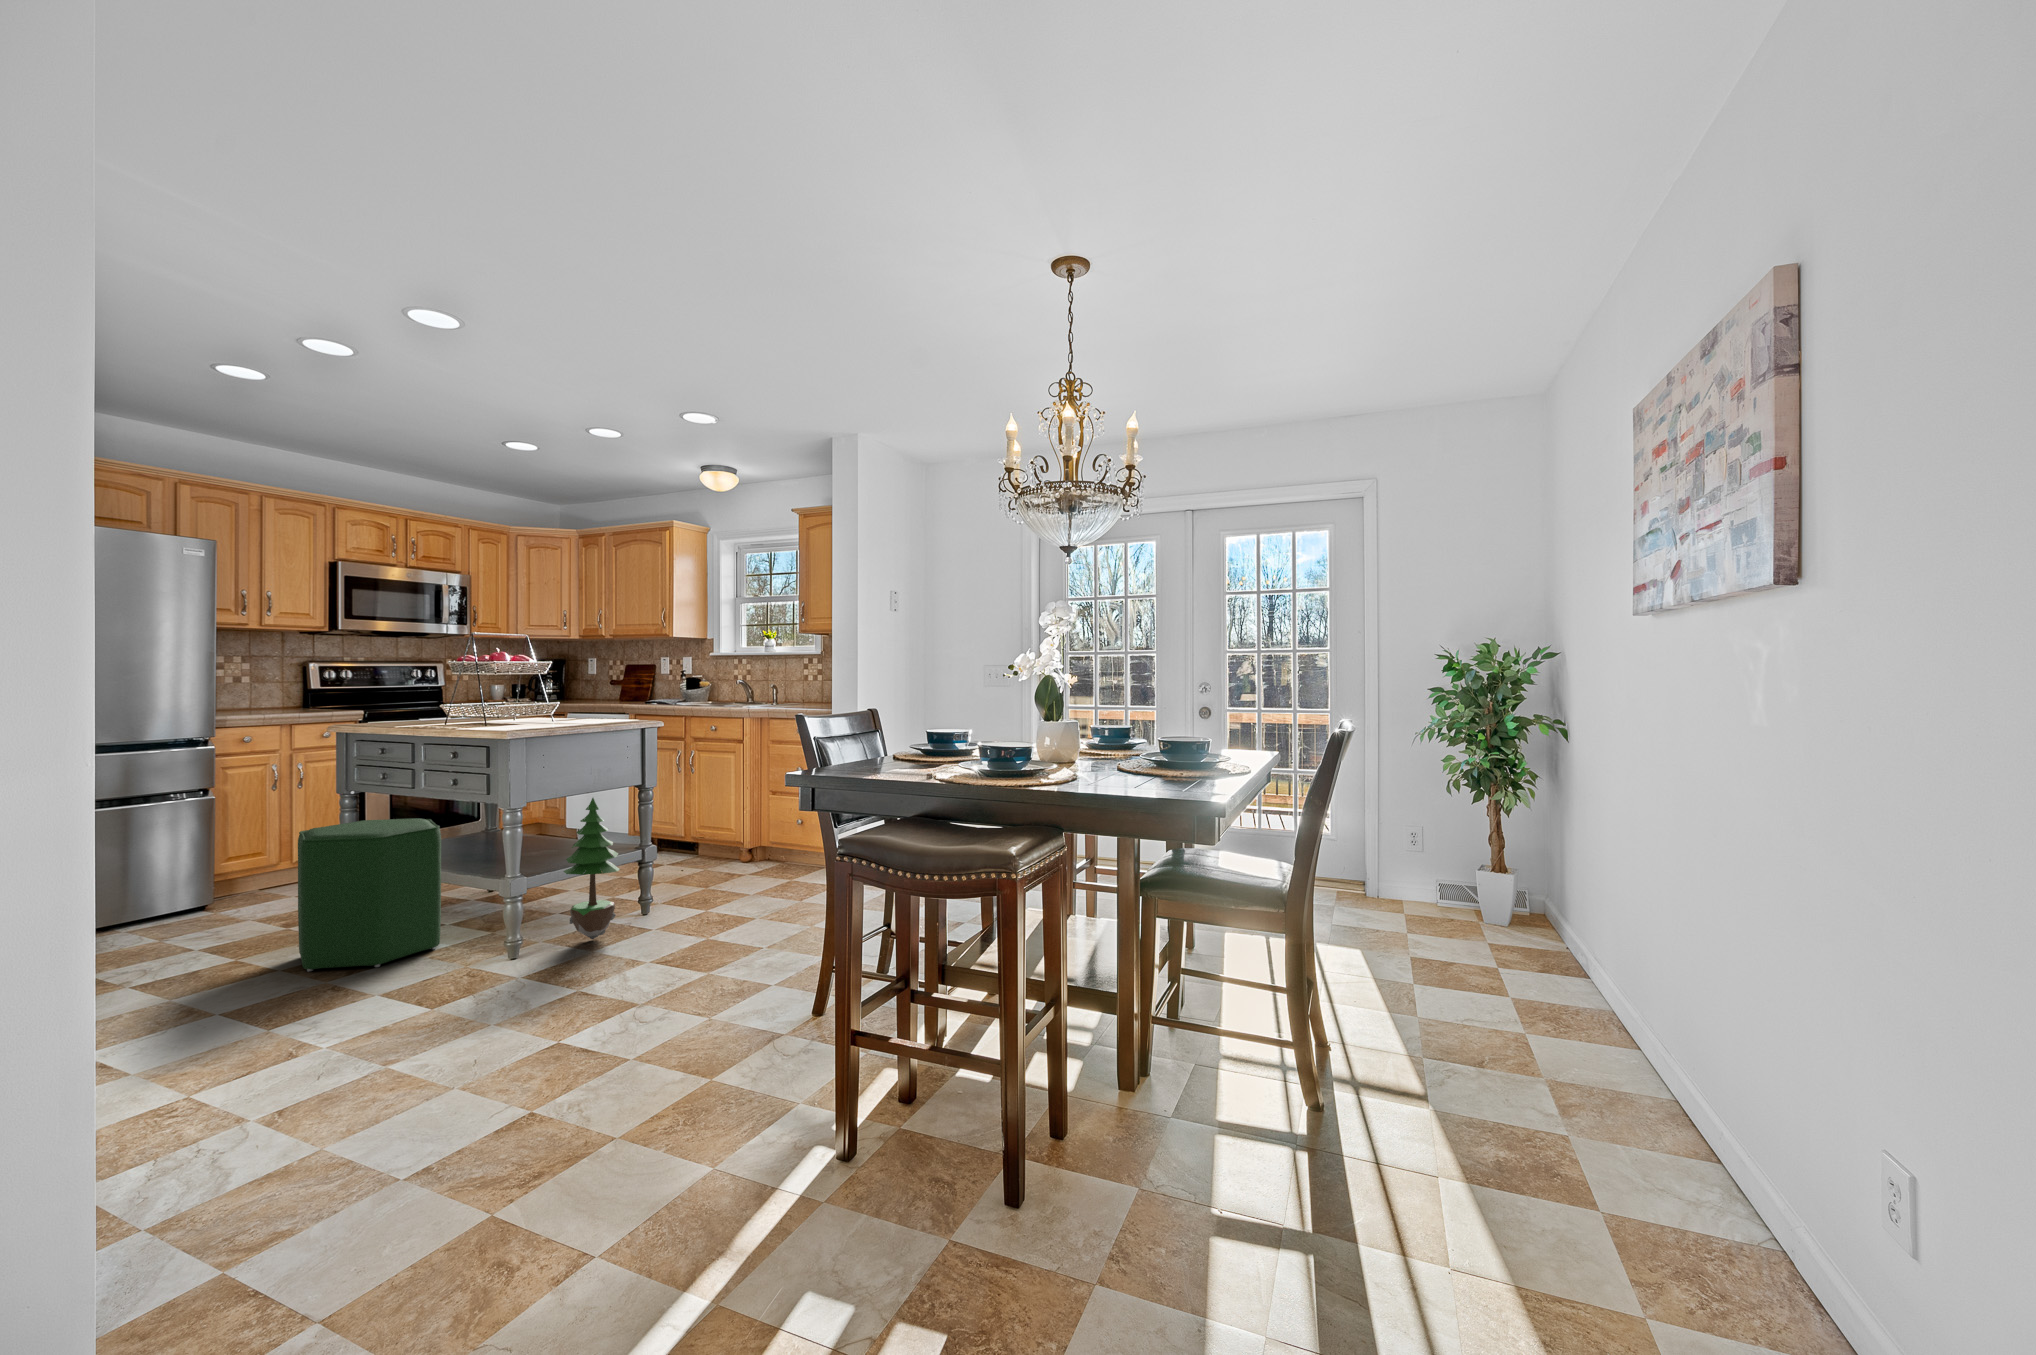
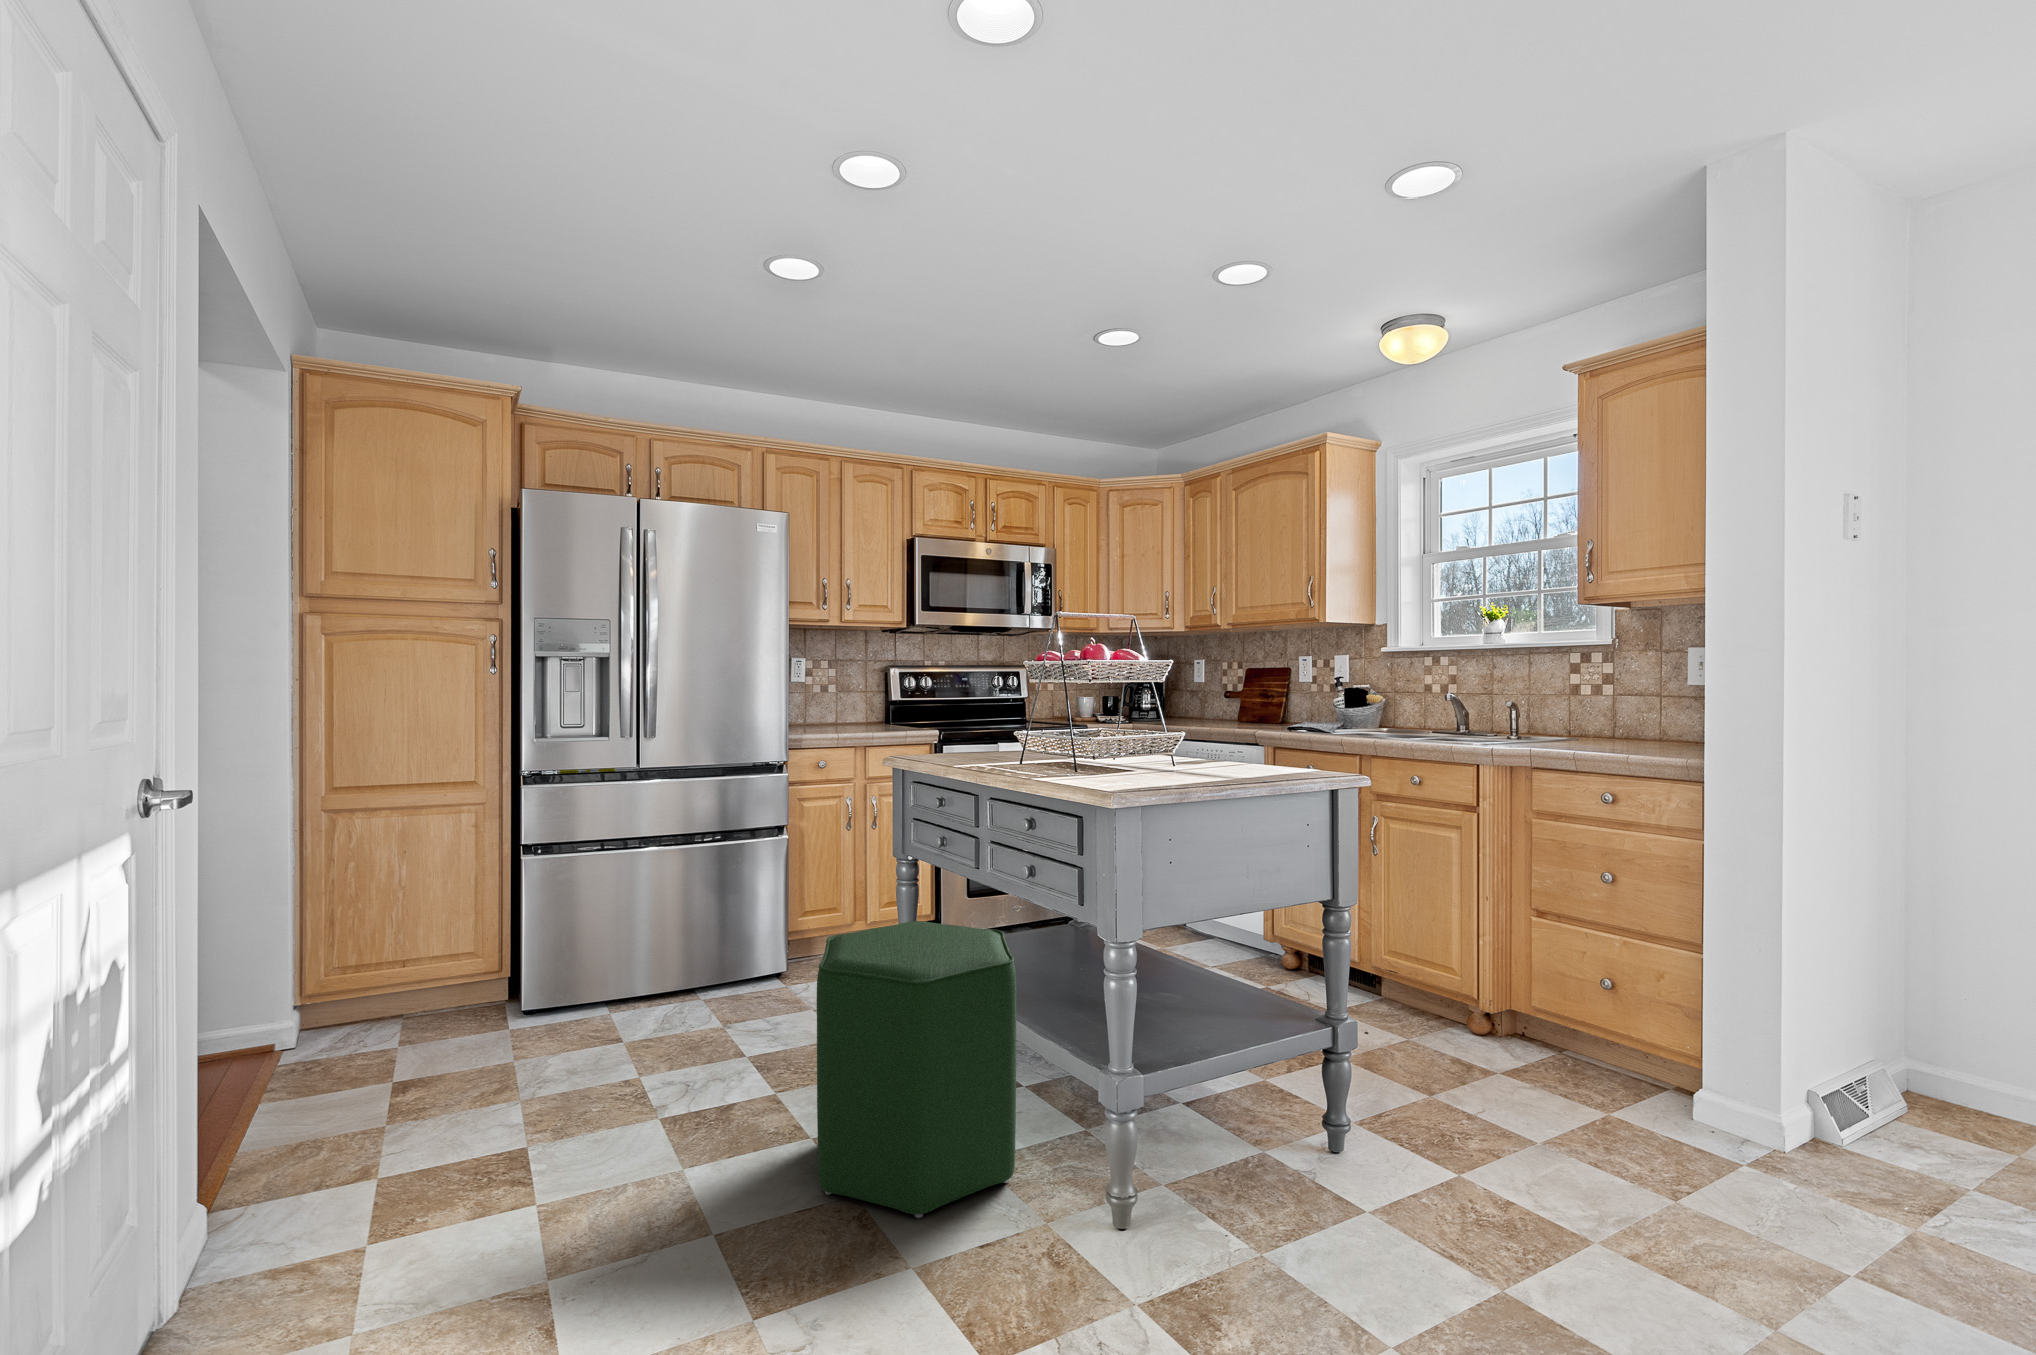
potted tree: present [564,798,620,939] -> none [1223,943,1335,1246]

